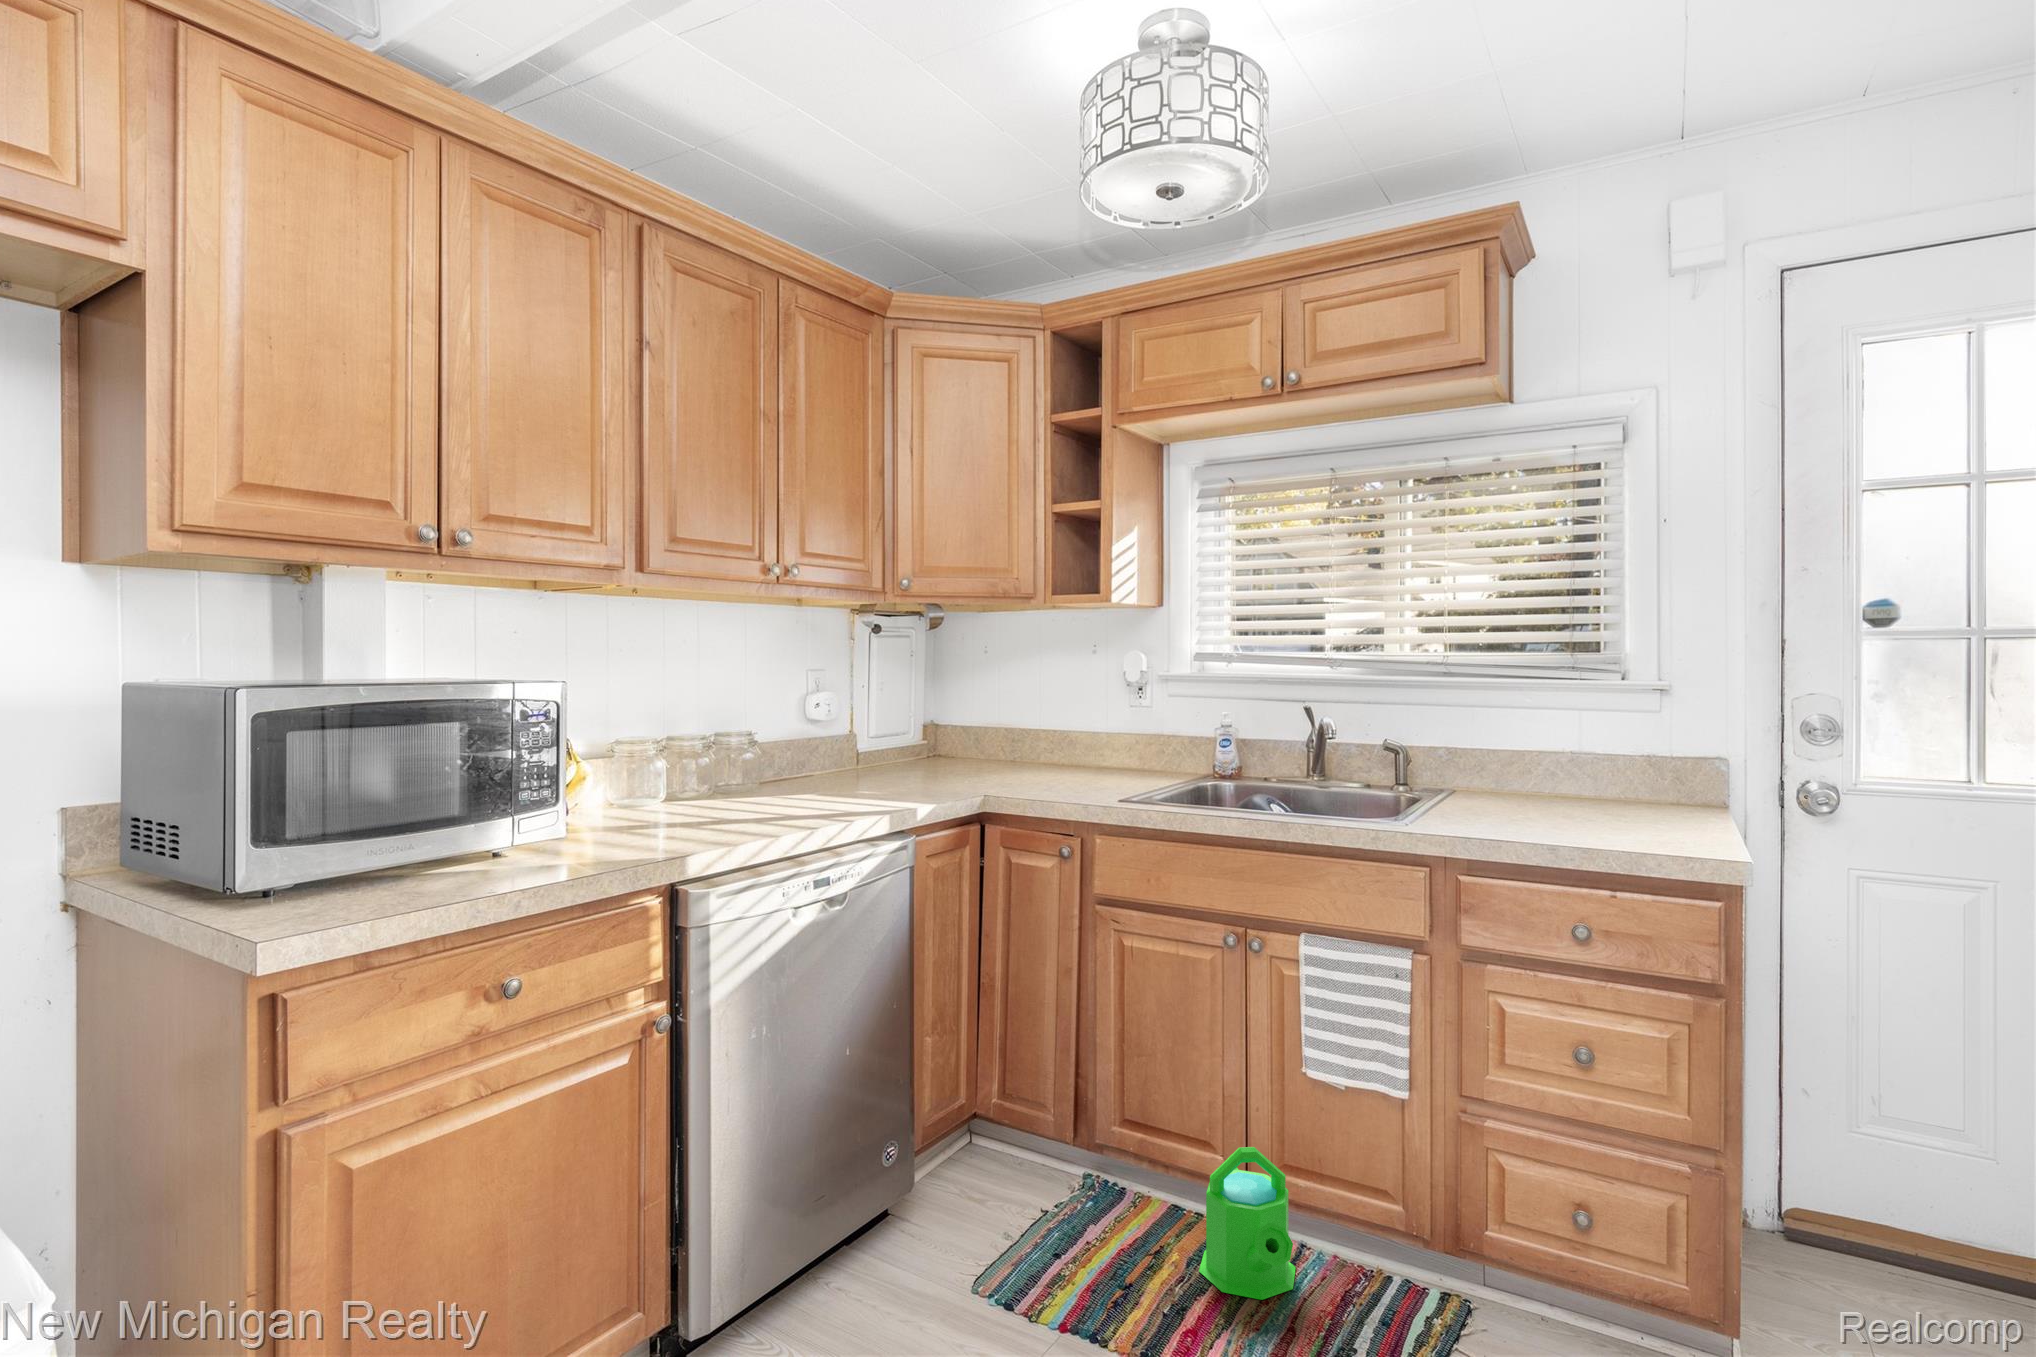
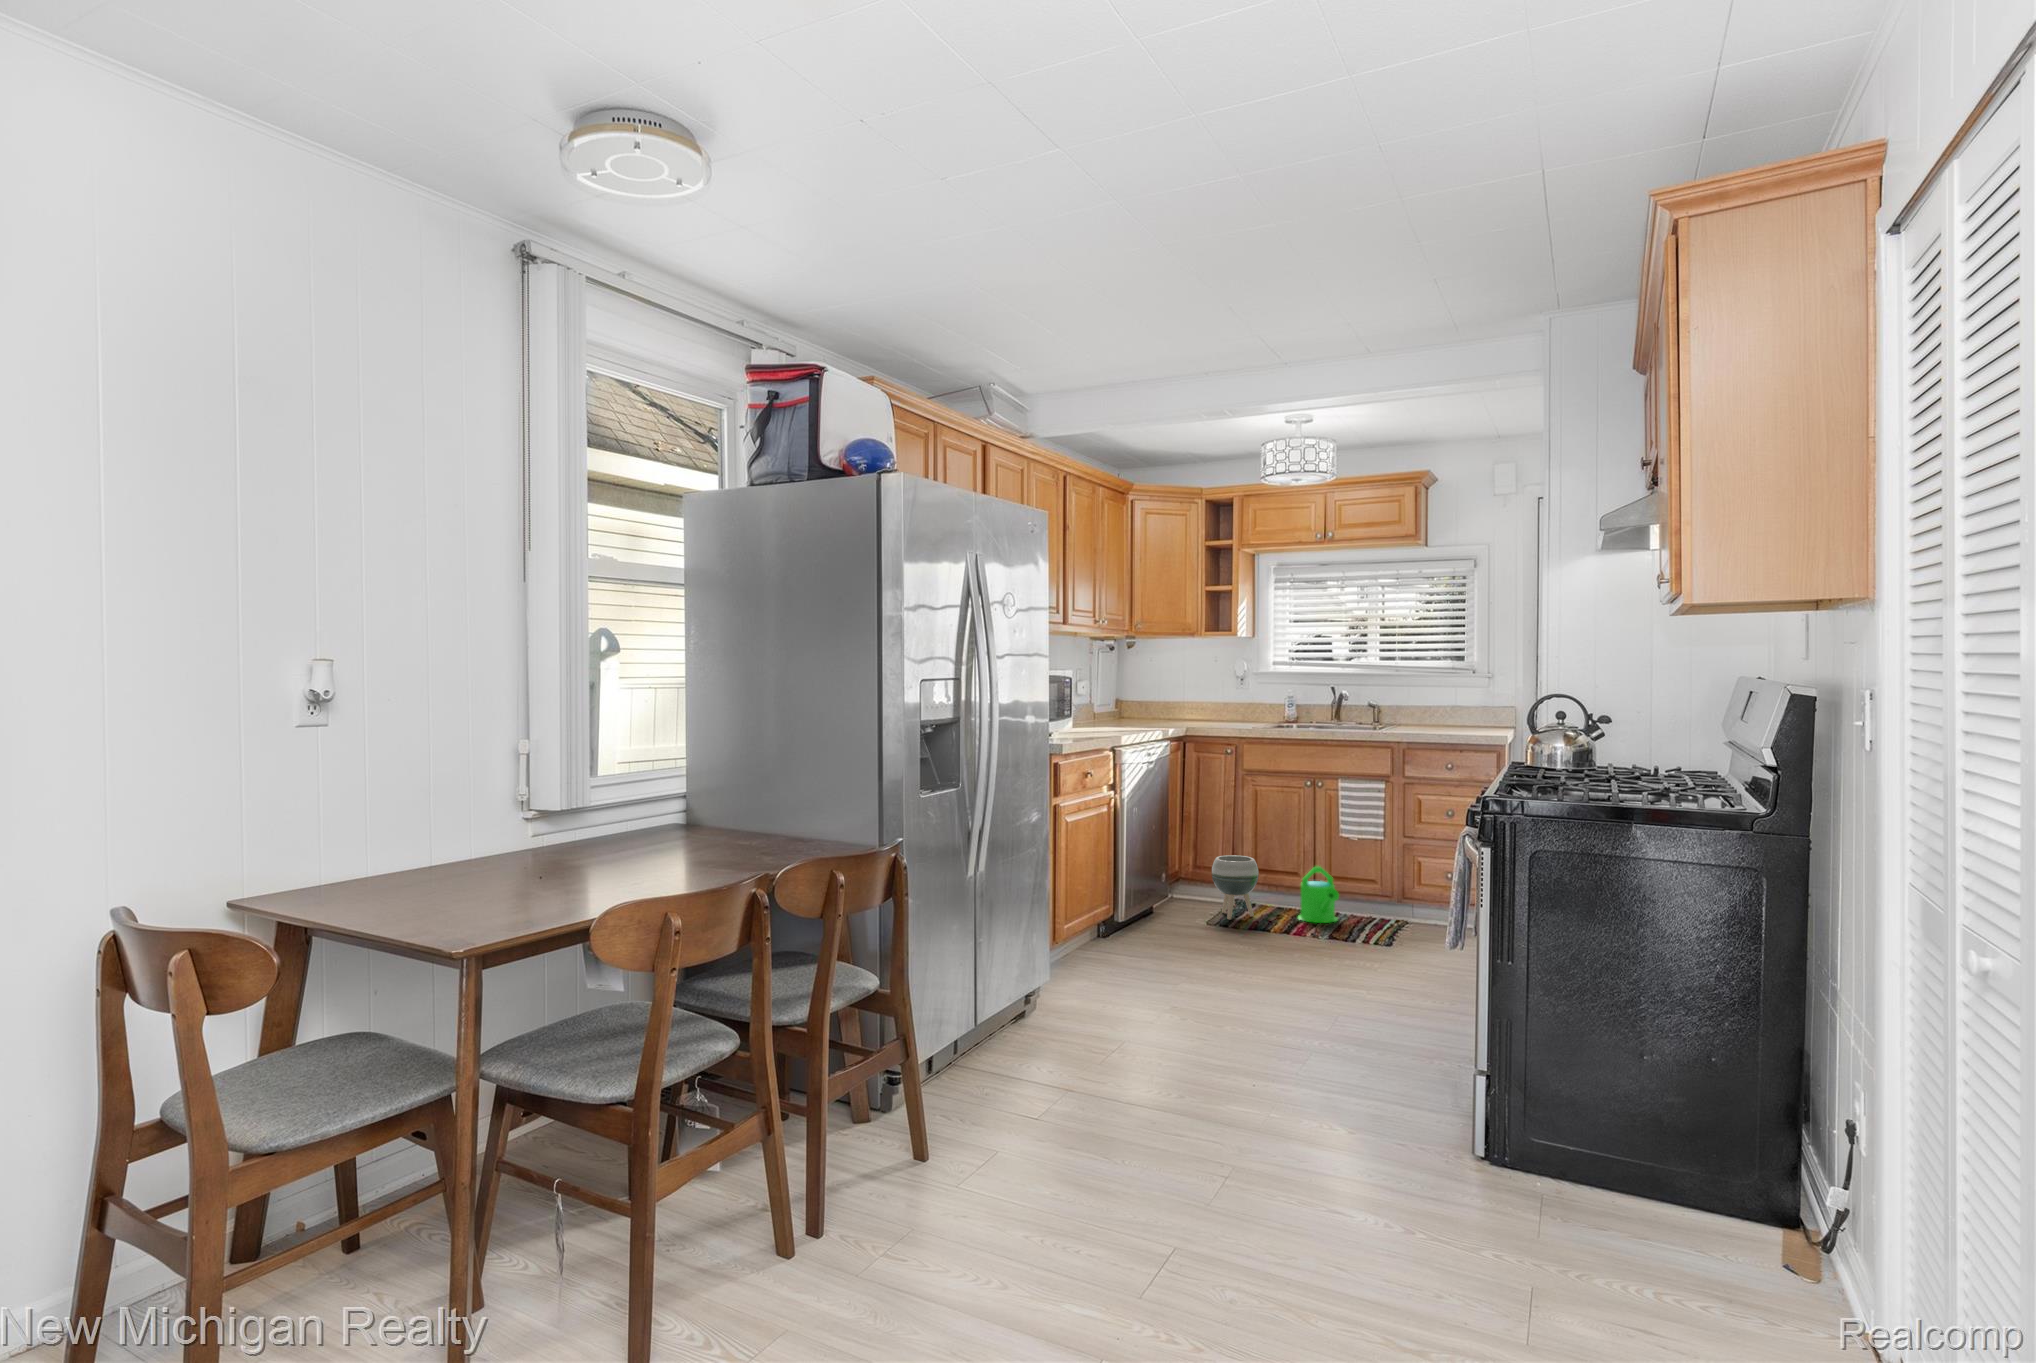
planter: none [1003,1100,1110,1271] -> present [1212,855,1259,920]

